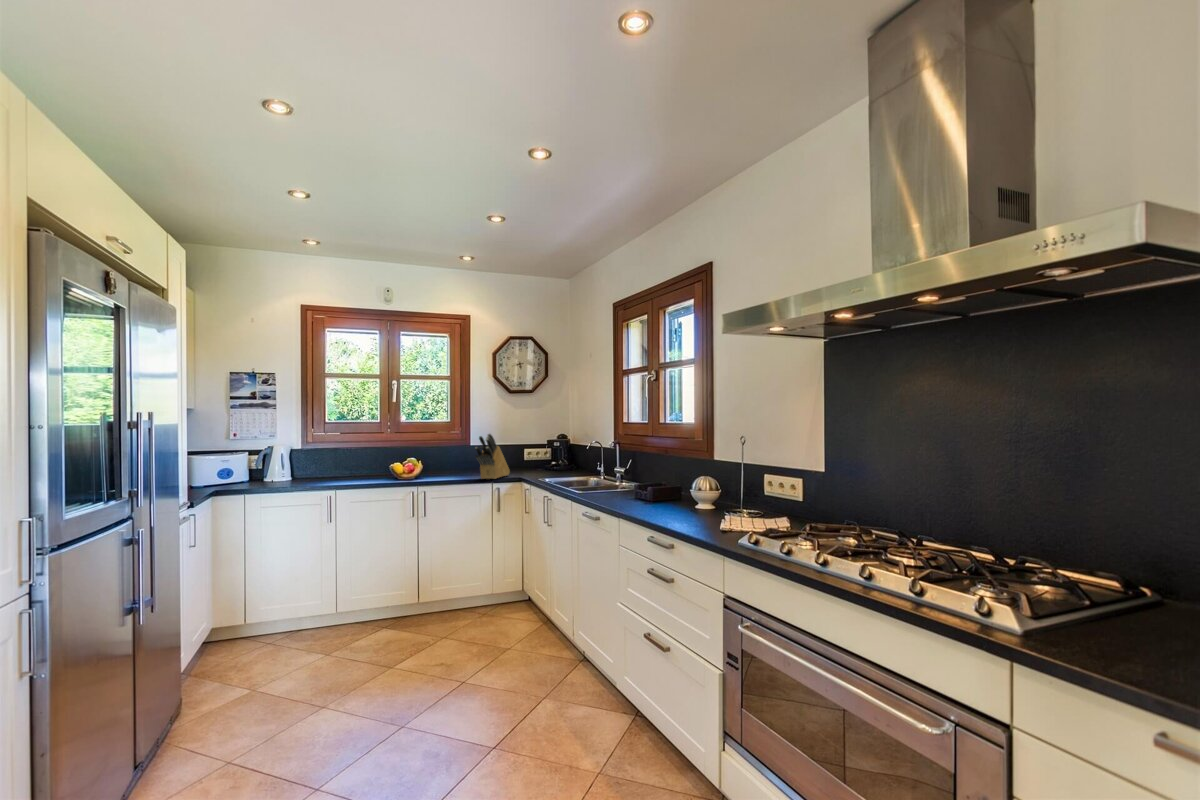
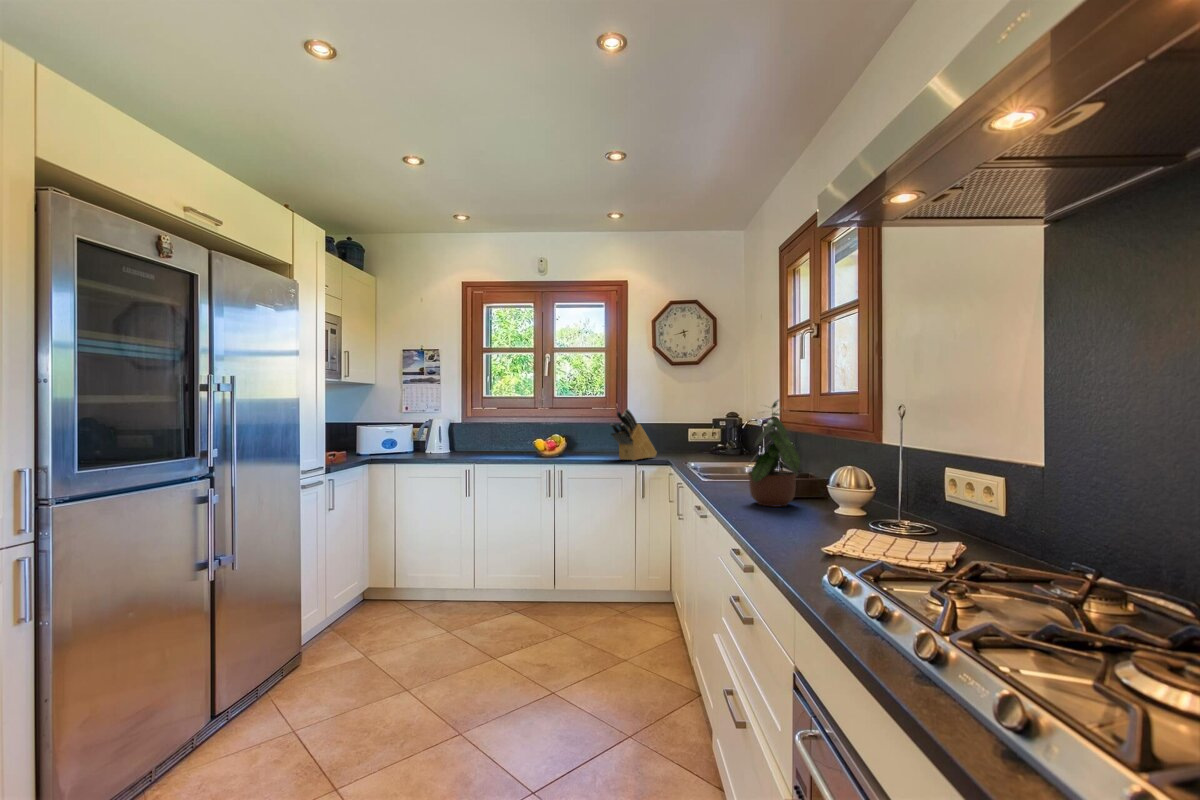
potted plant: none [631,430,678,507] -> present [748,400,800,507]

